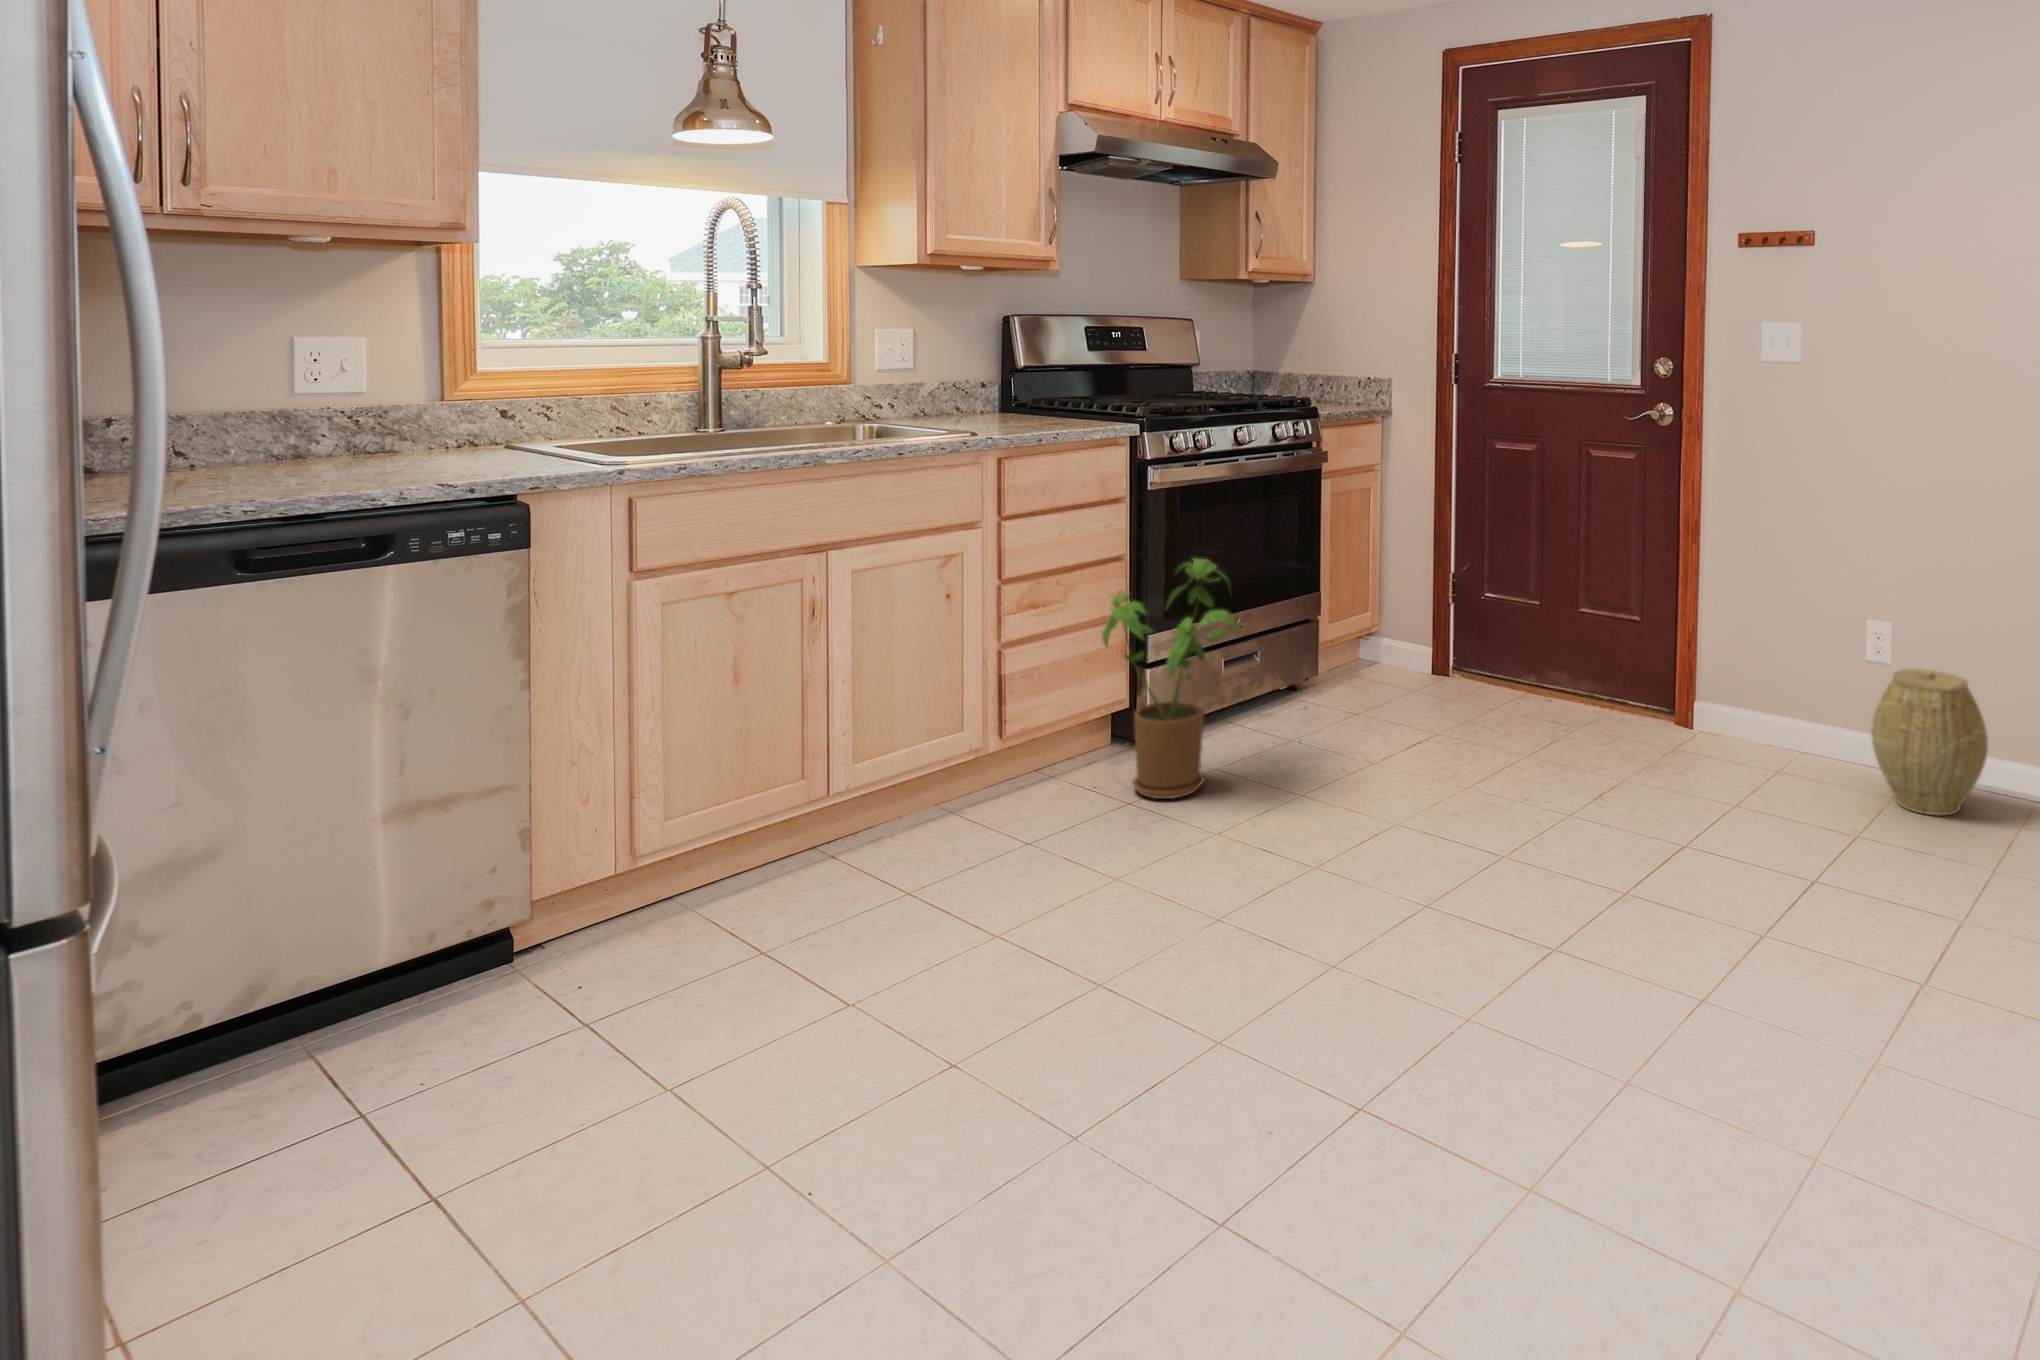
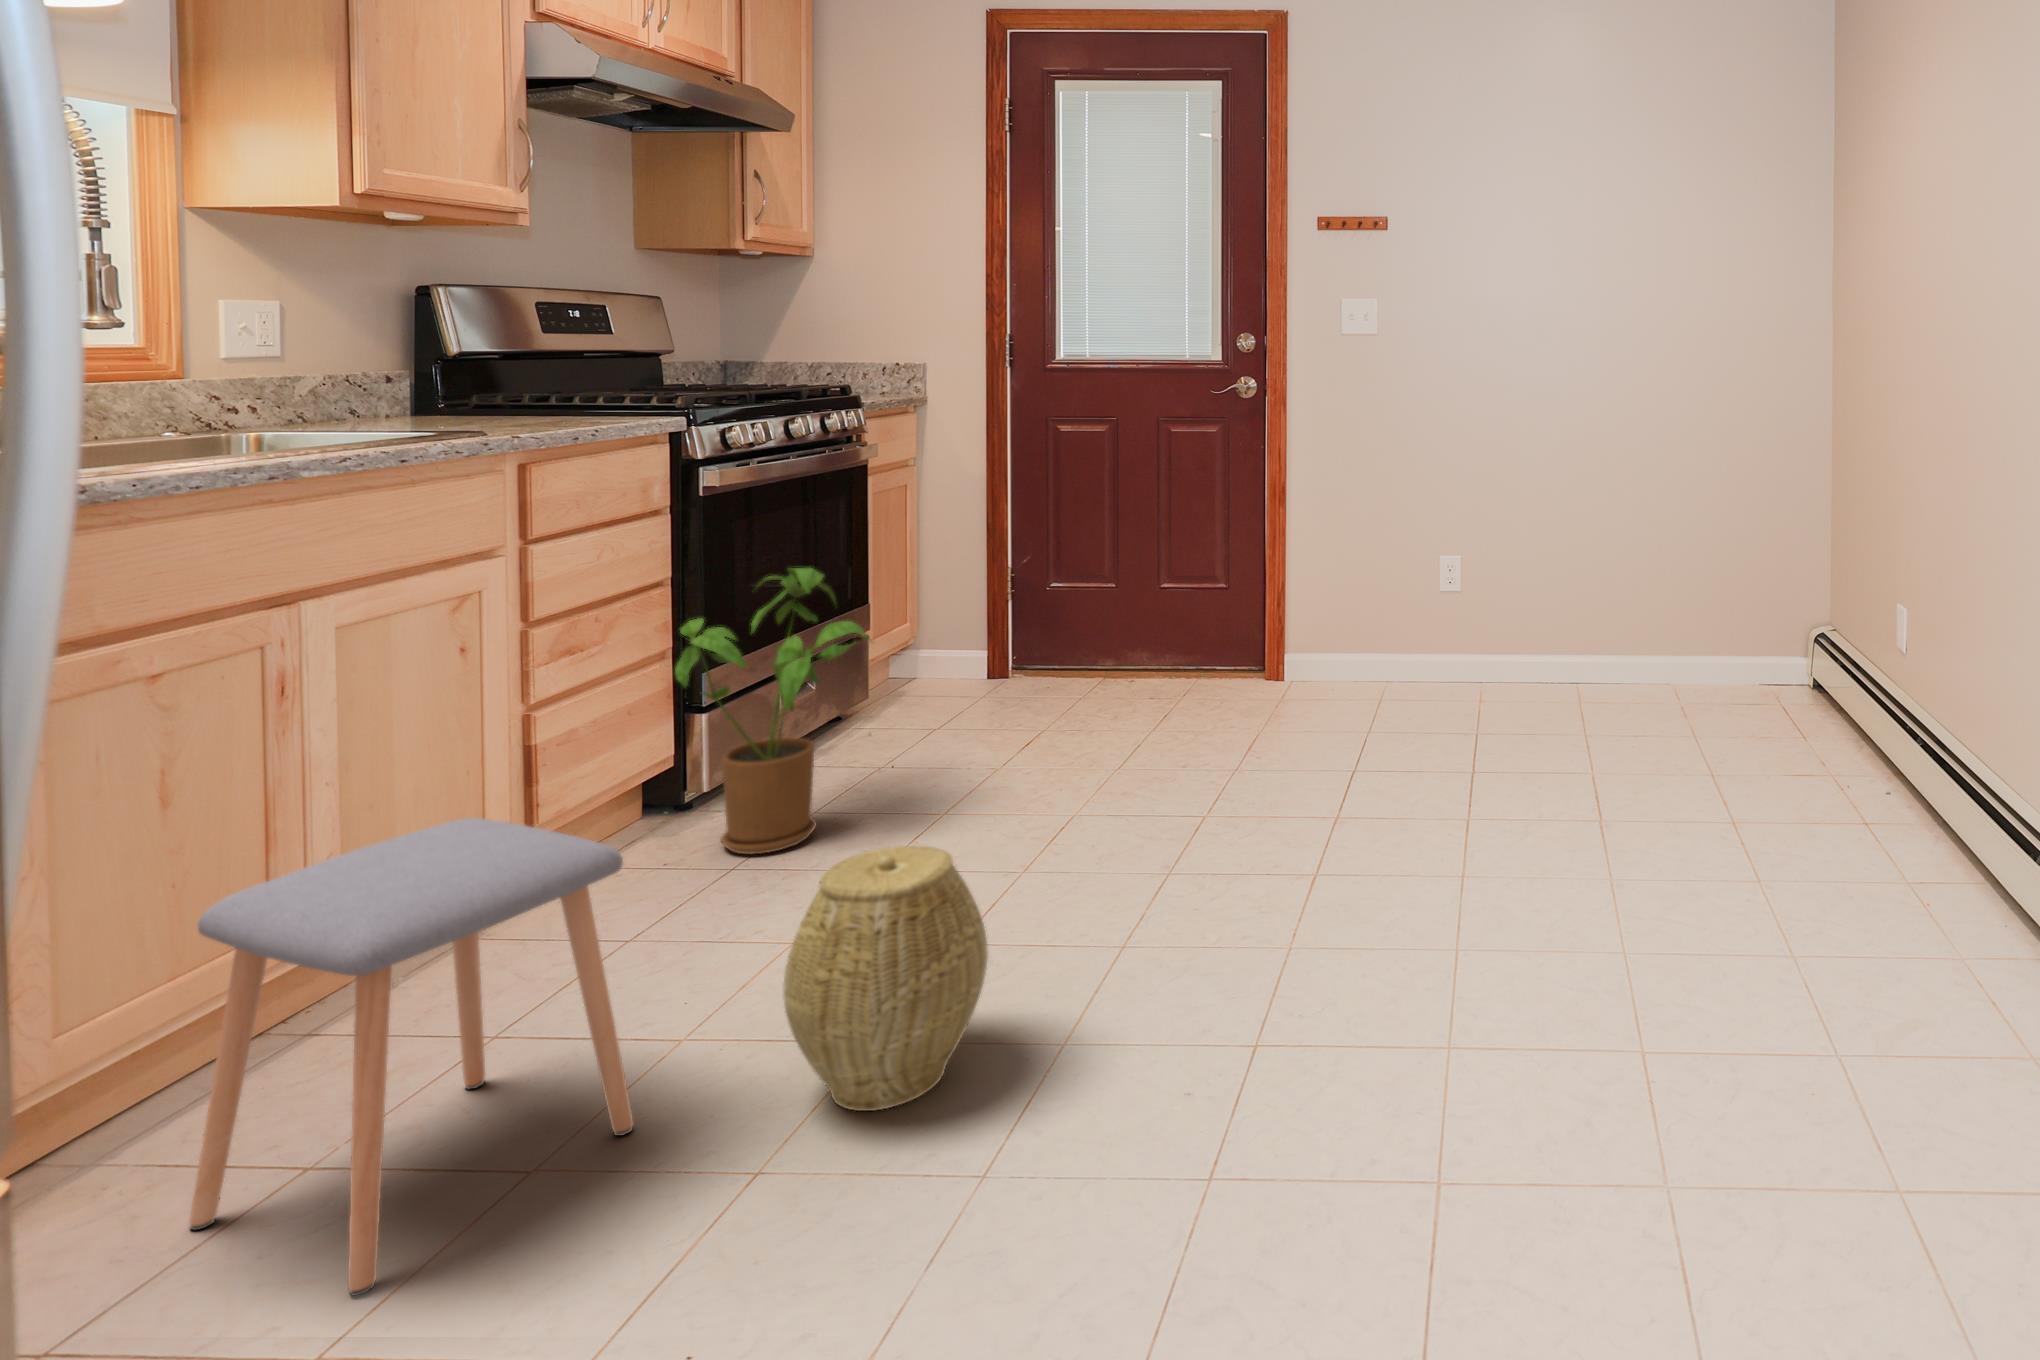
woven basket: present [1871,669,1988,816] -> present [783,846,988,1111]
stool: none [668,731,910,1072] -> present [189,818,633,1296]

